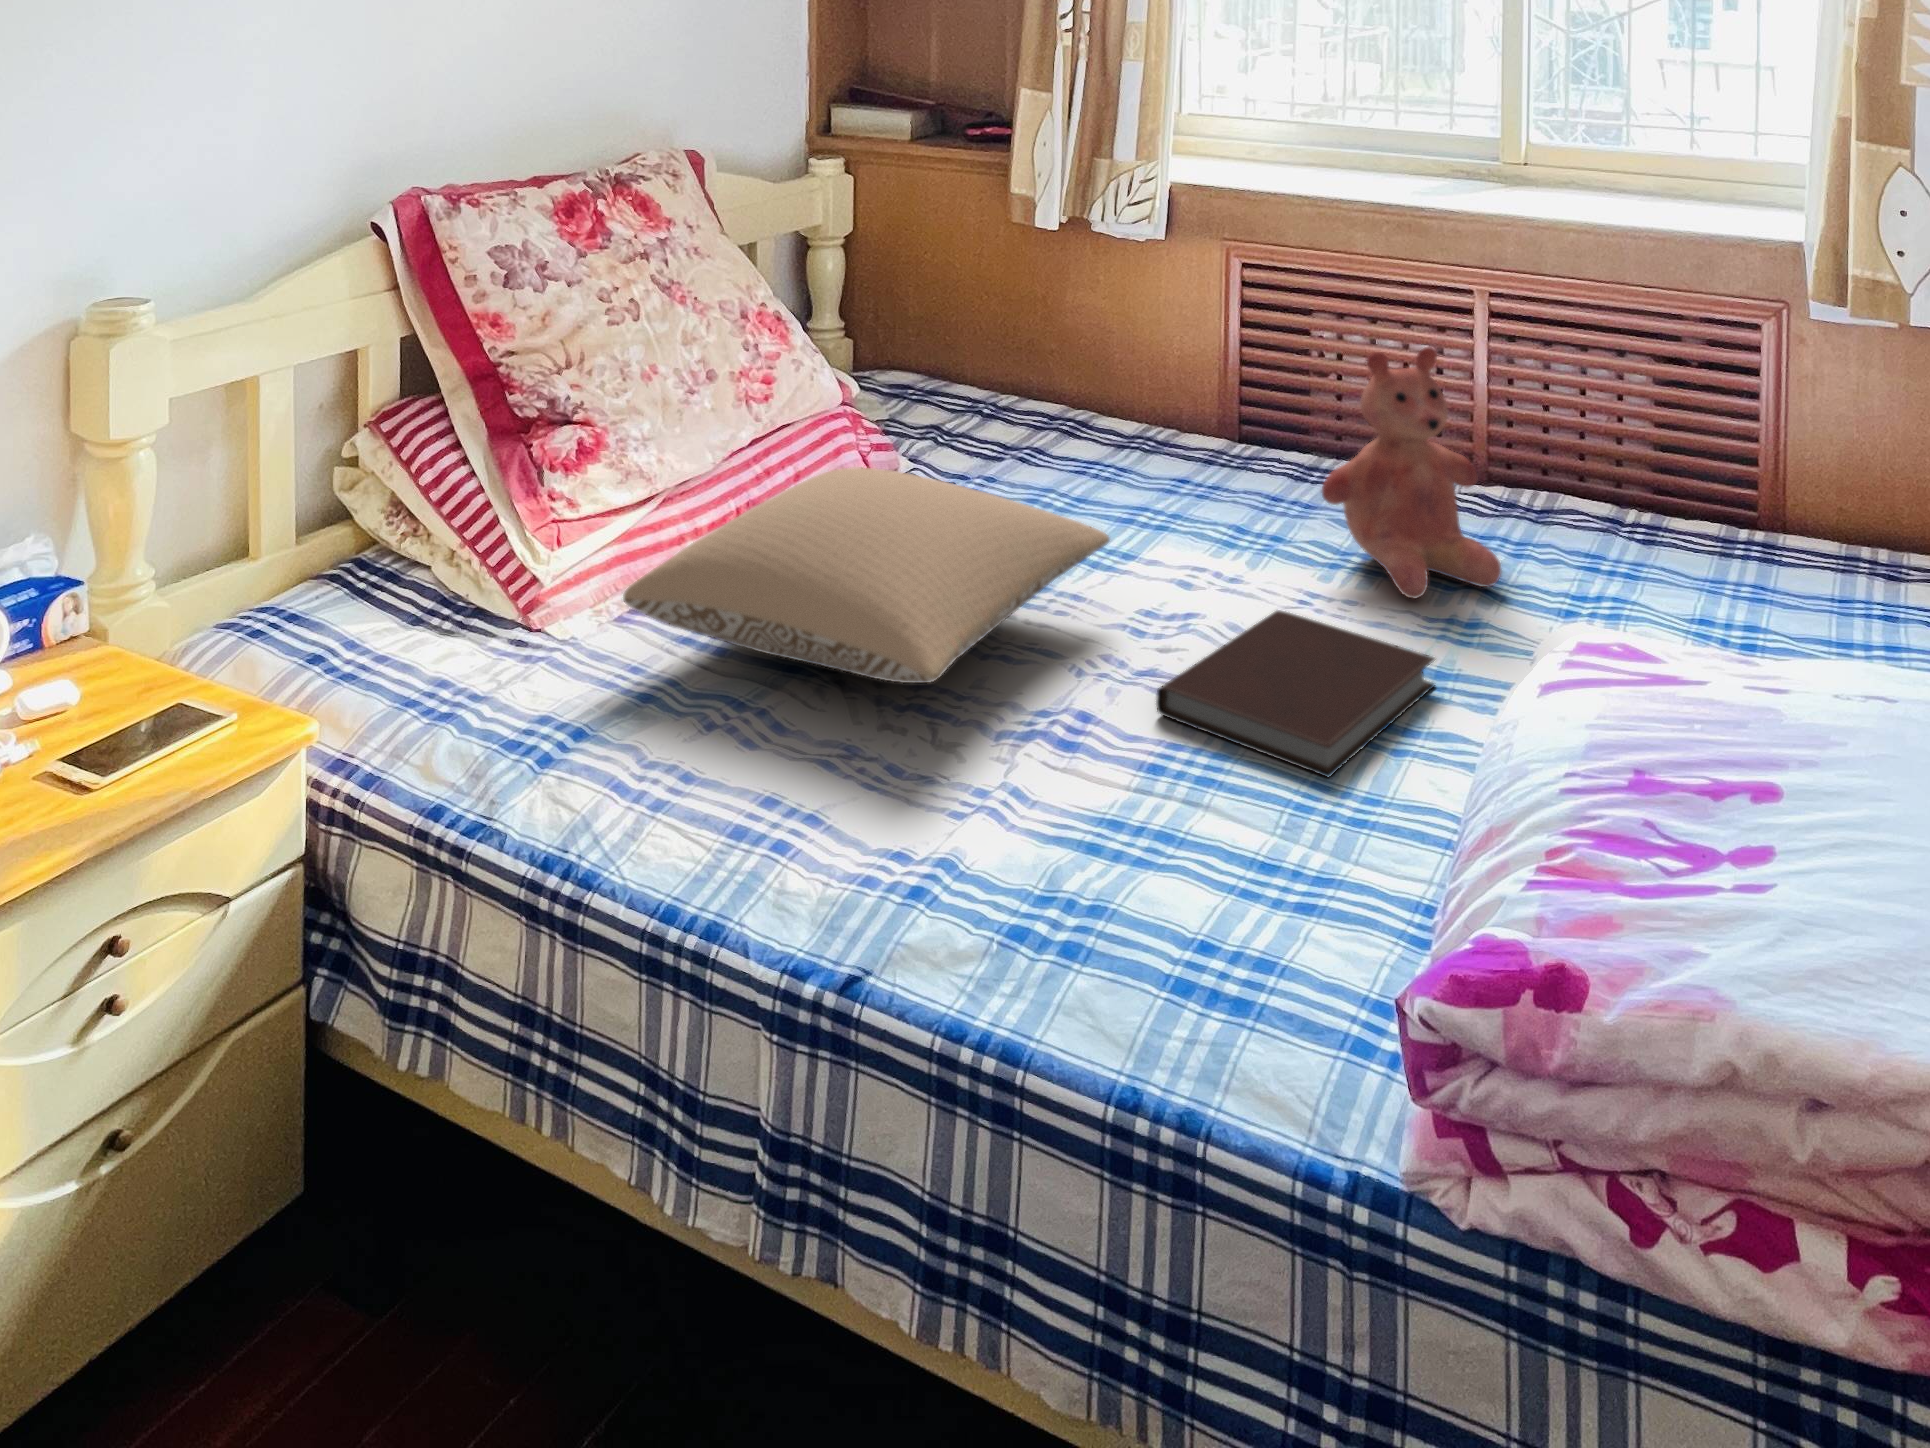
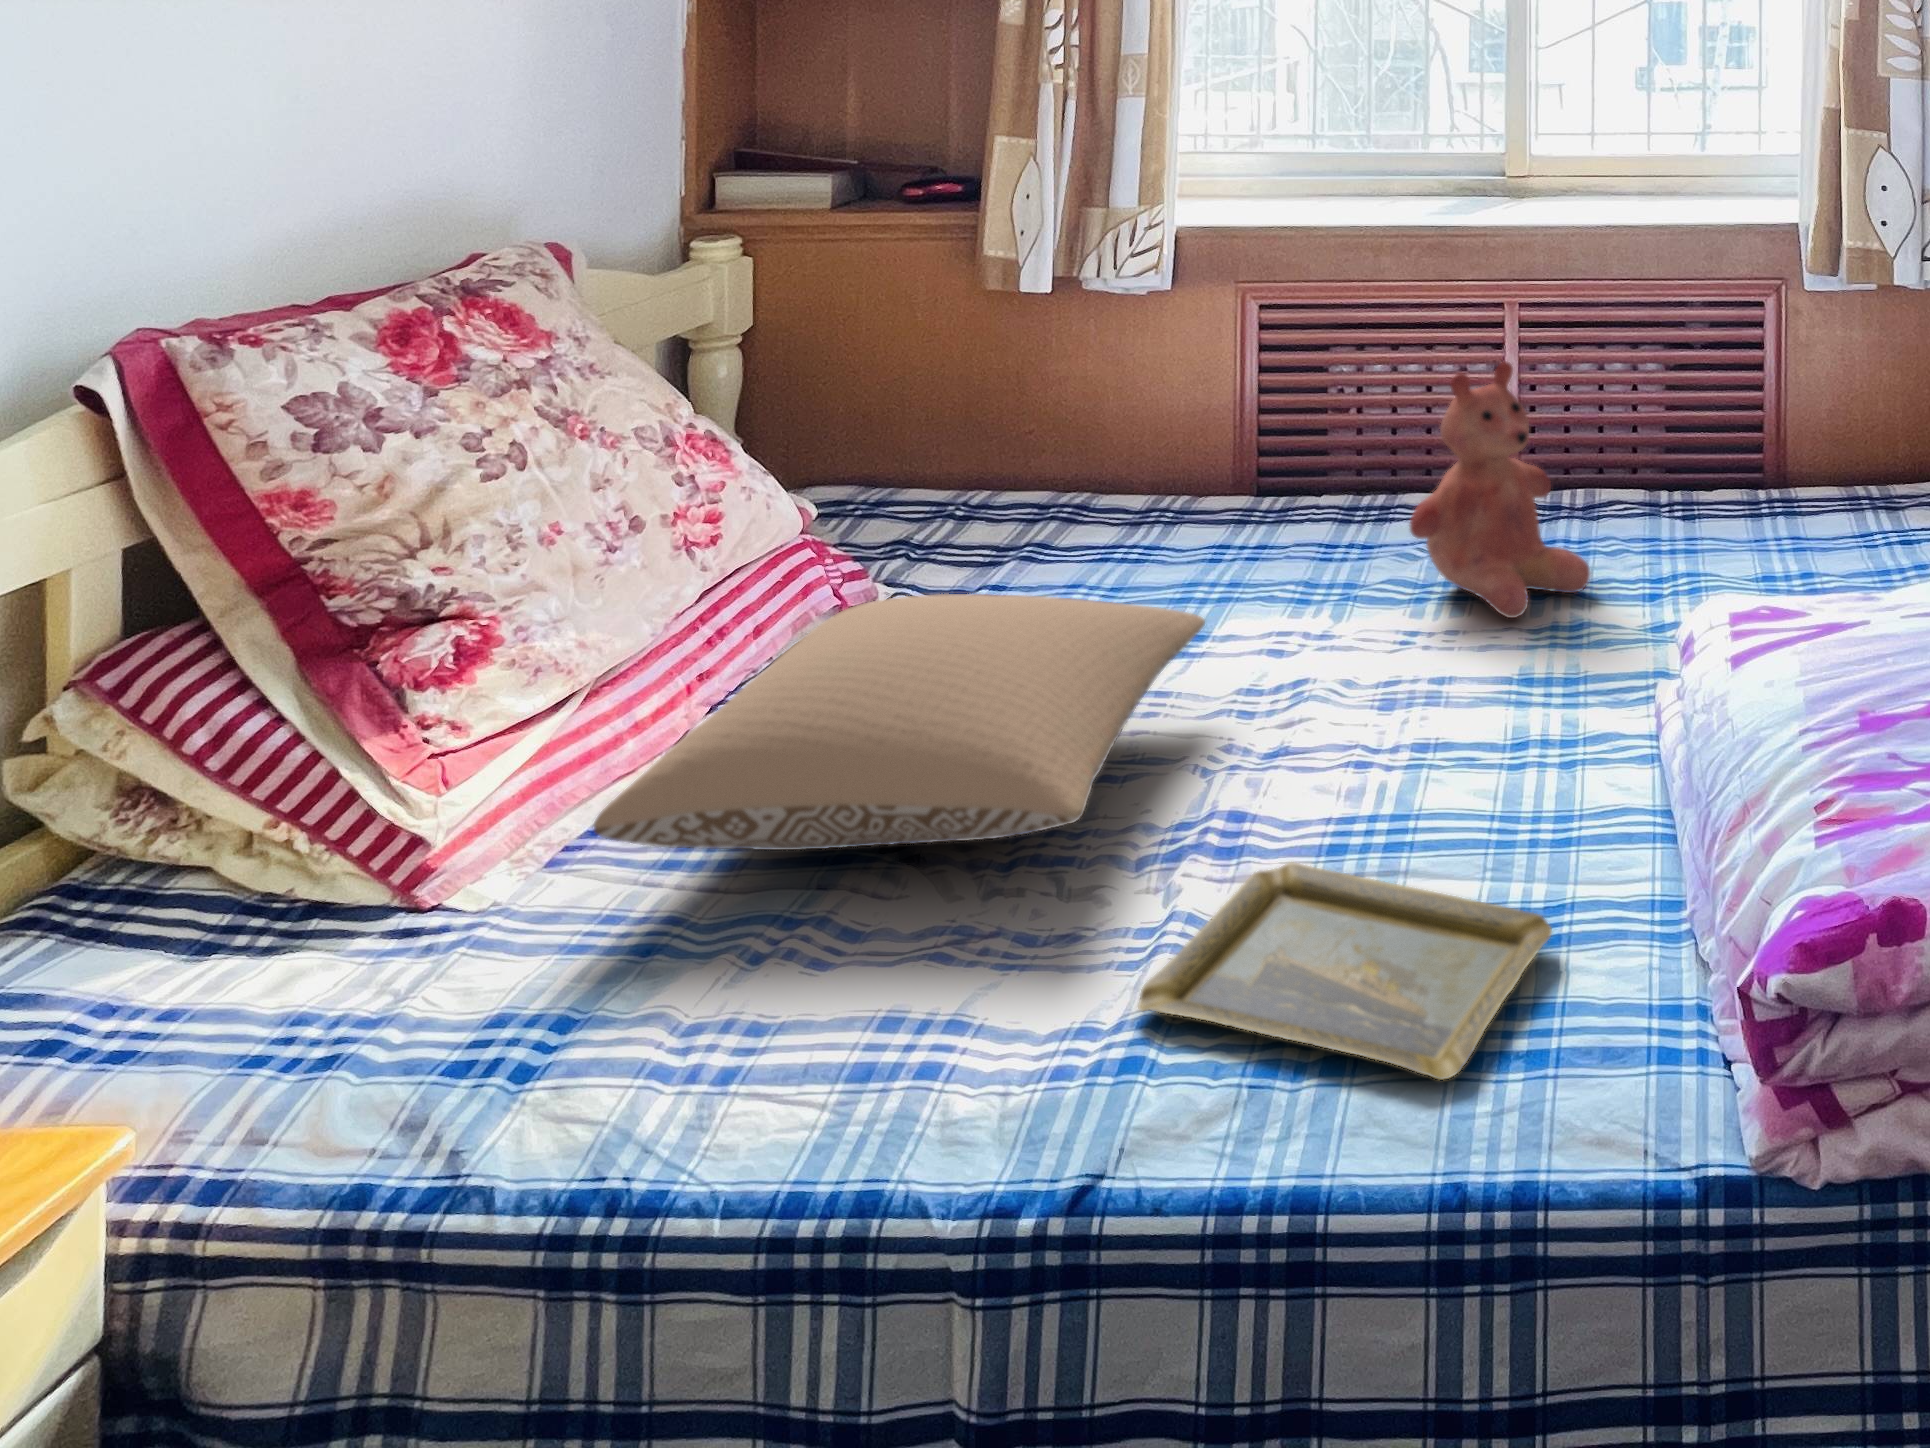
notebook: present [1156,610,1435,777] -> none [1309,657,1573,811]
tray: none [940,766,1304,996] -> present [1138,862,1552,1080]

